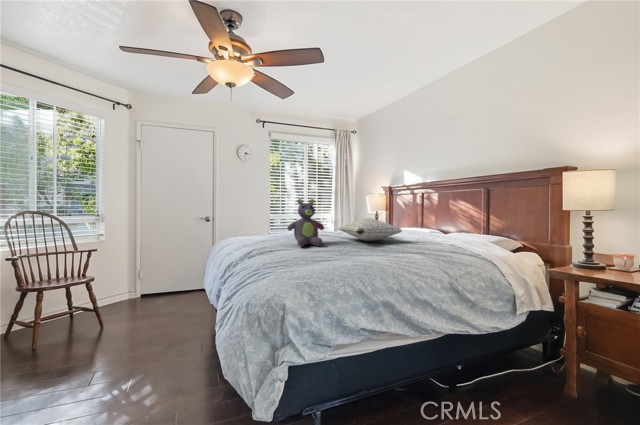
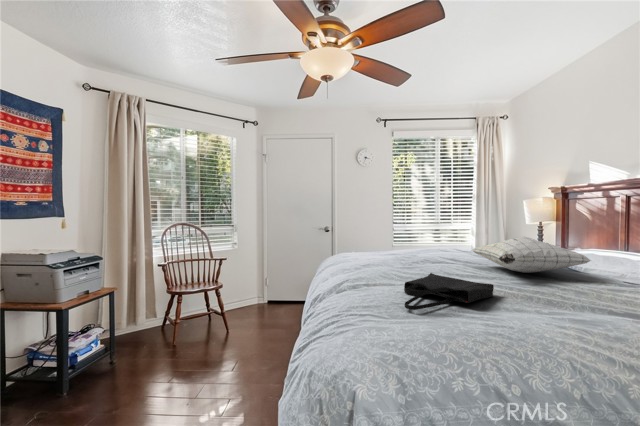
stuffed bear: present [287,199,324,246] -> none [396,210,449,276]
tote bag: none [299,243,354,264] -> present [404,273,494,310]

